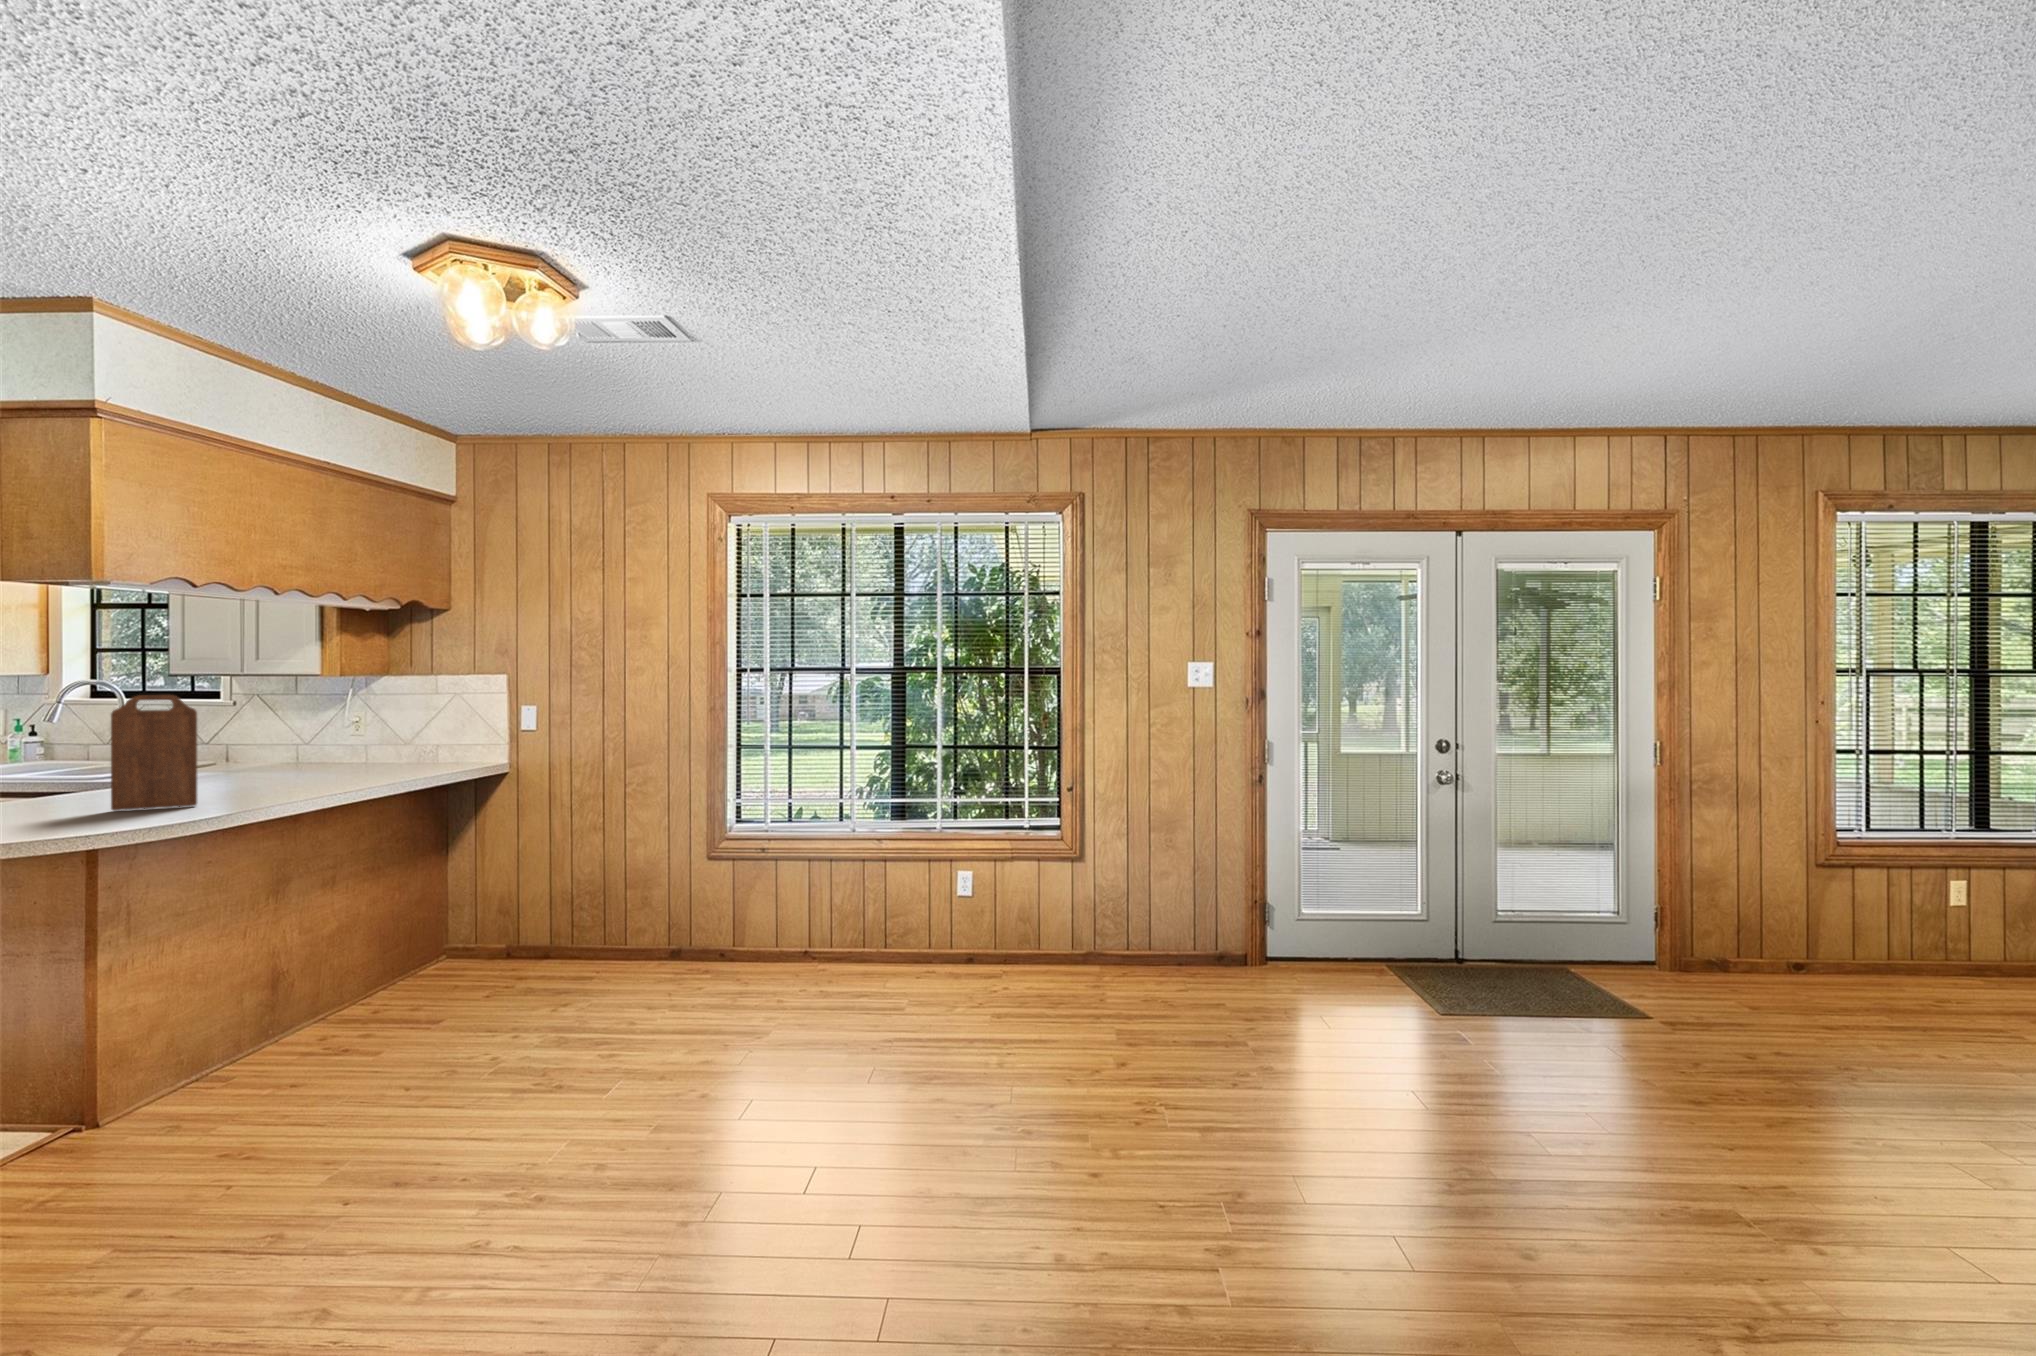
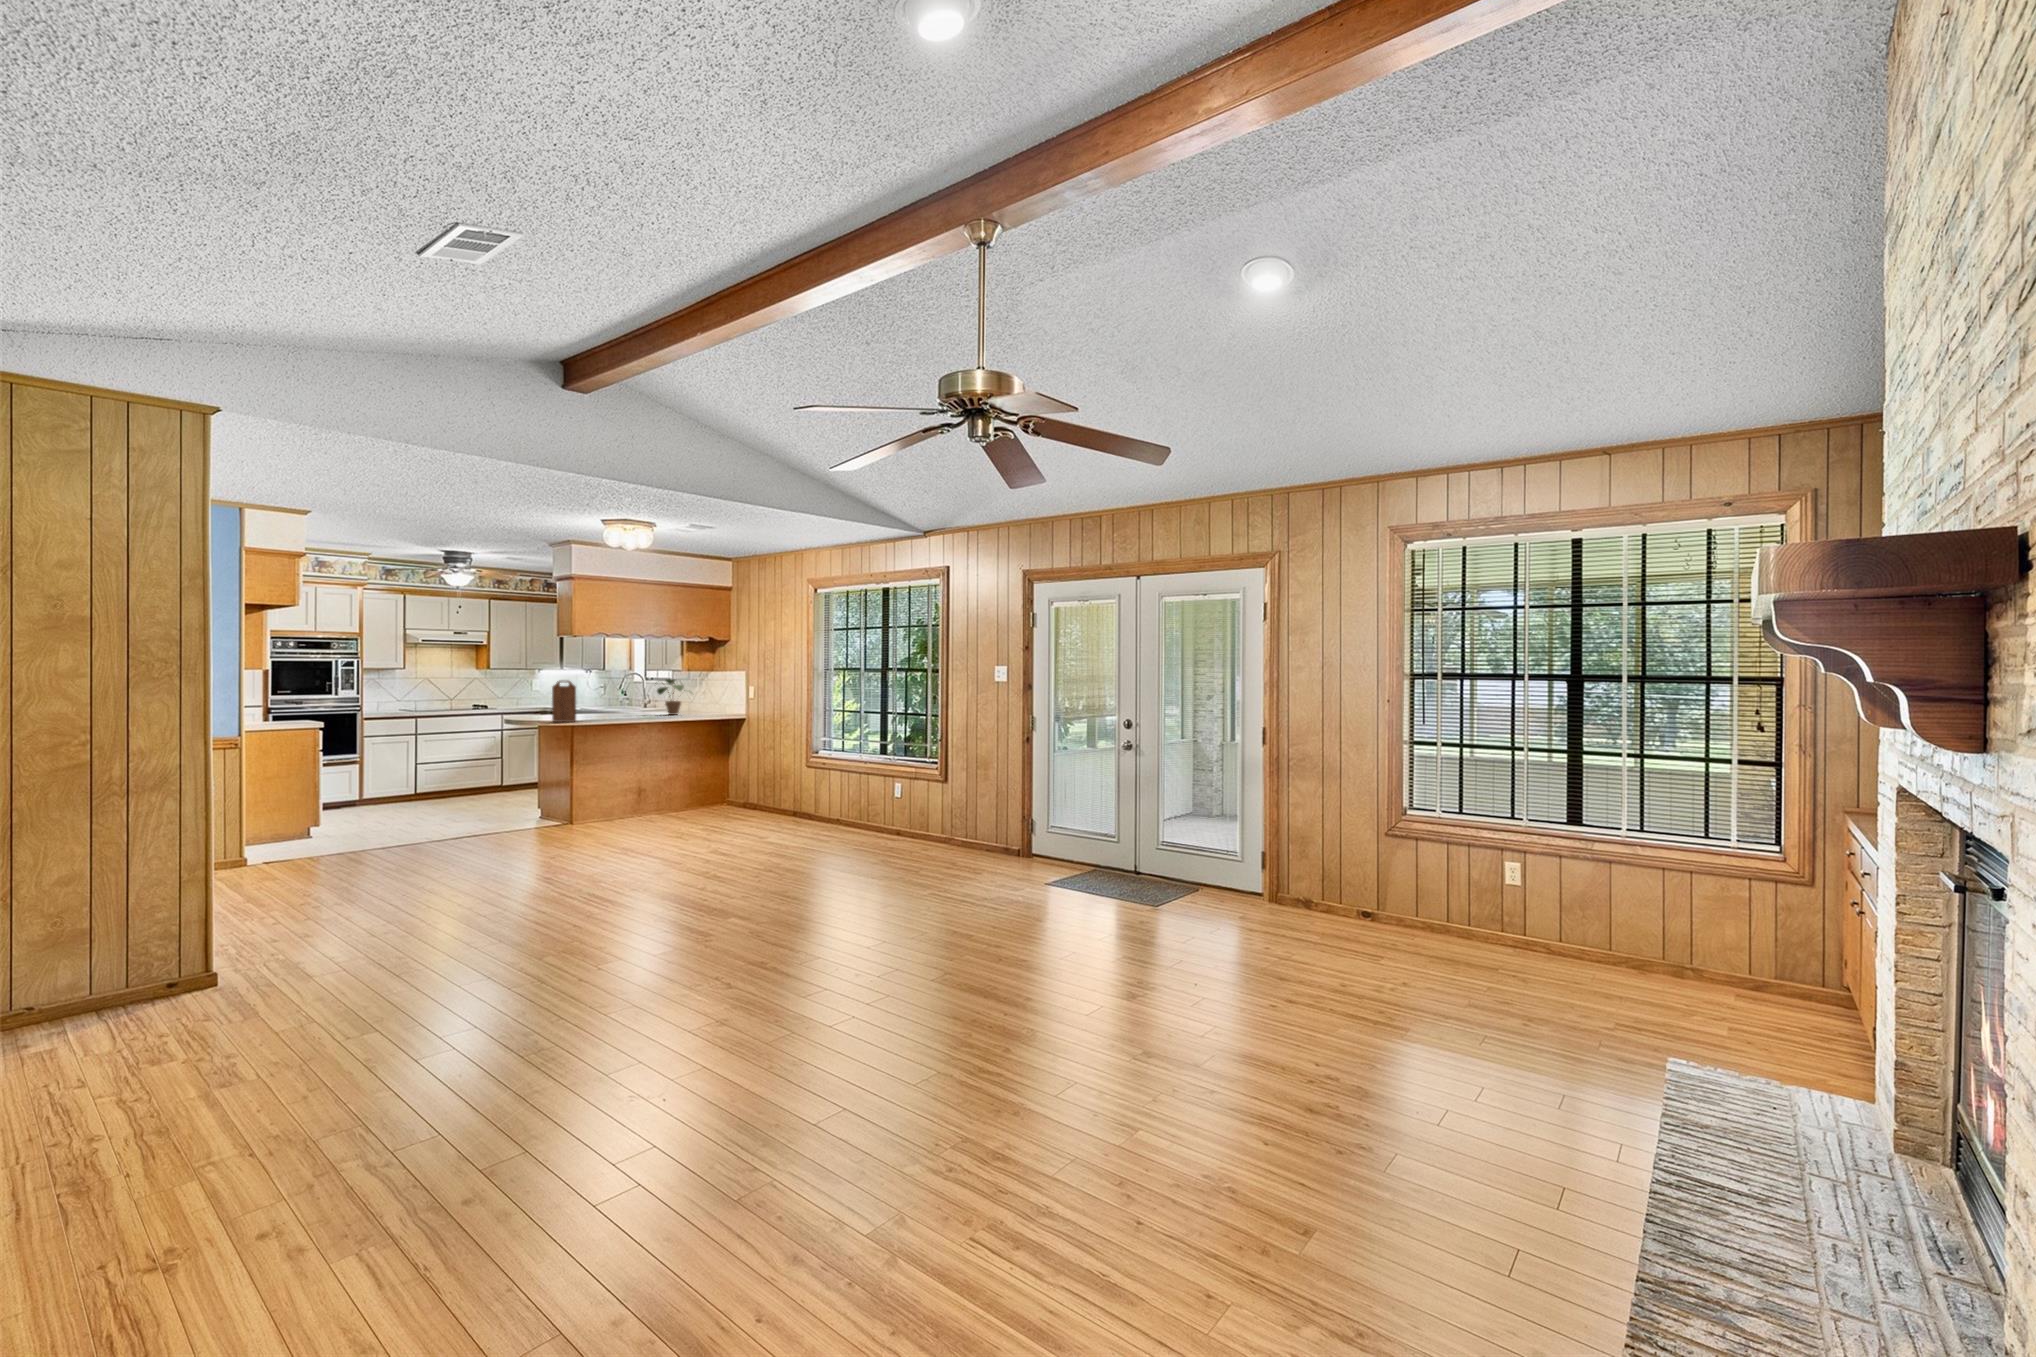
potted plant: none [297,688,398,772] -> present [655,679,692,715]

